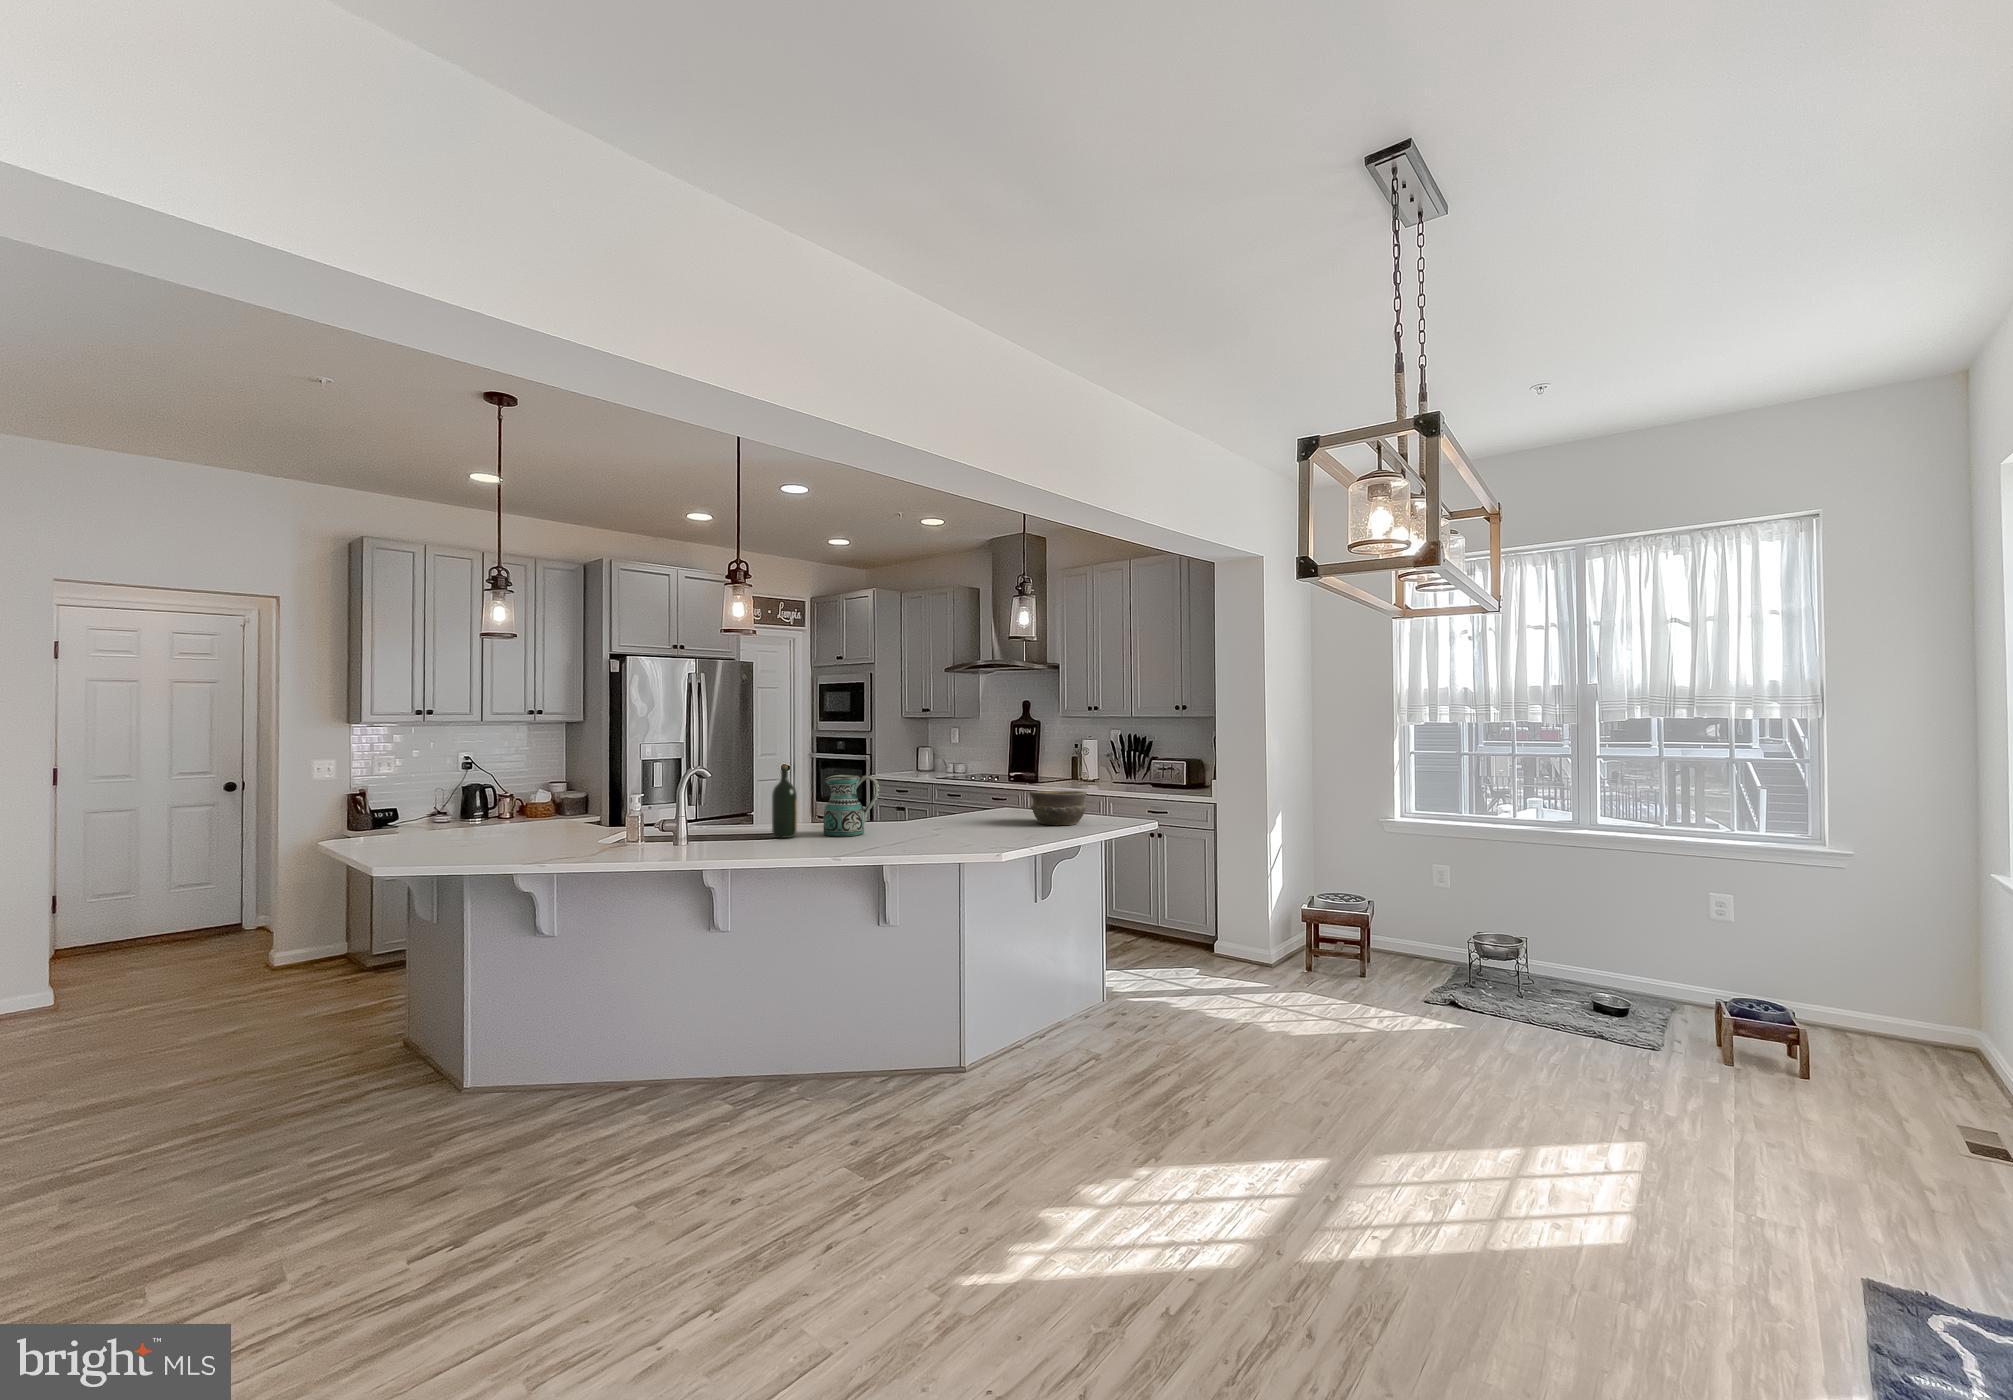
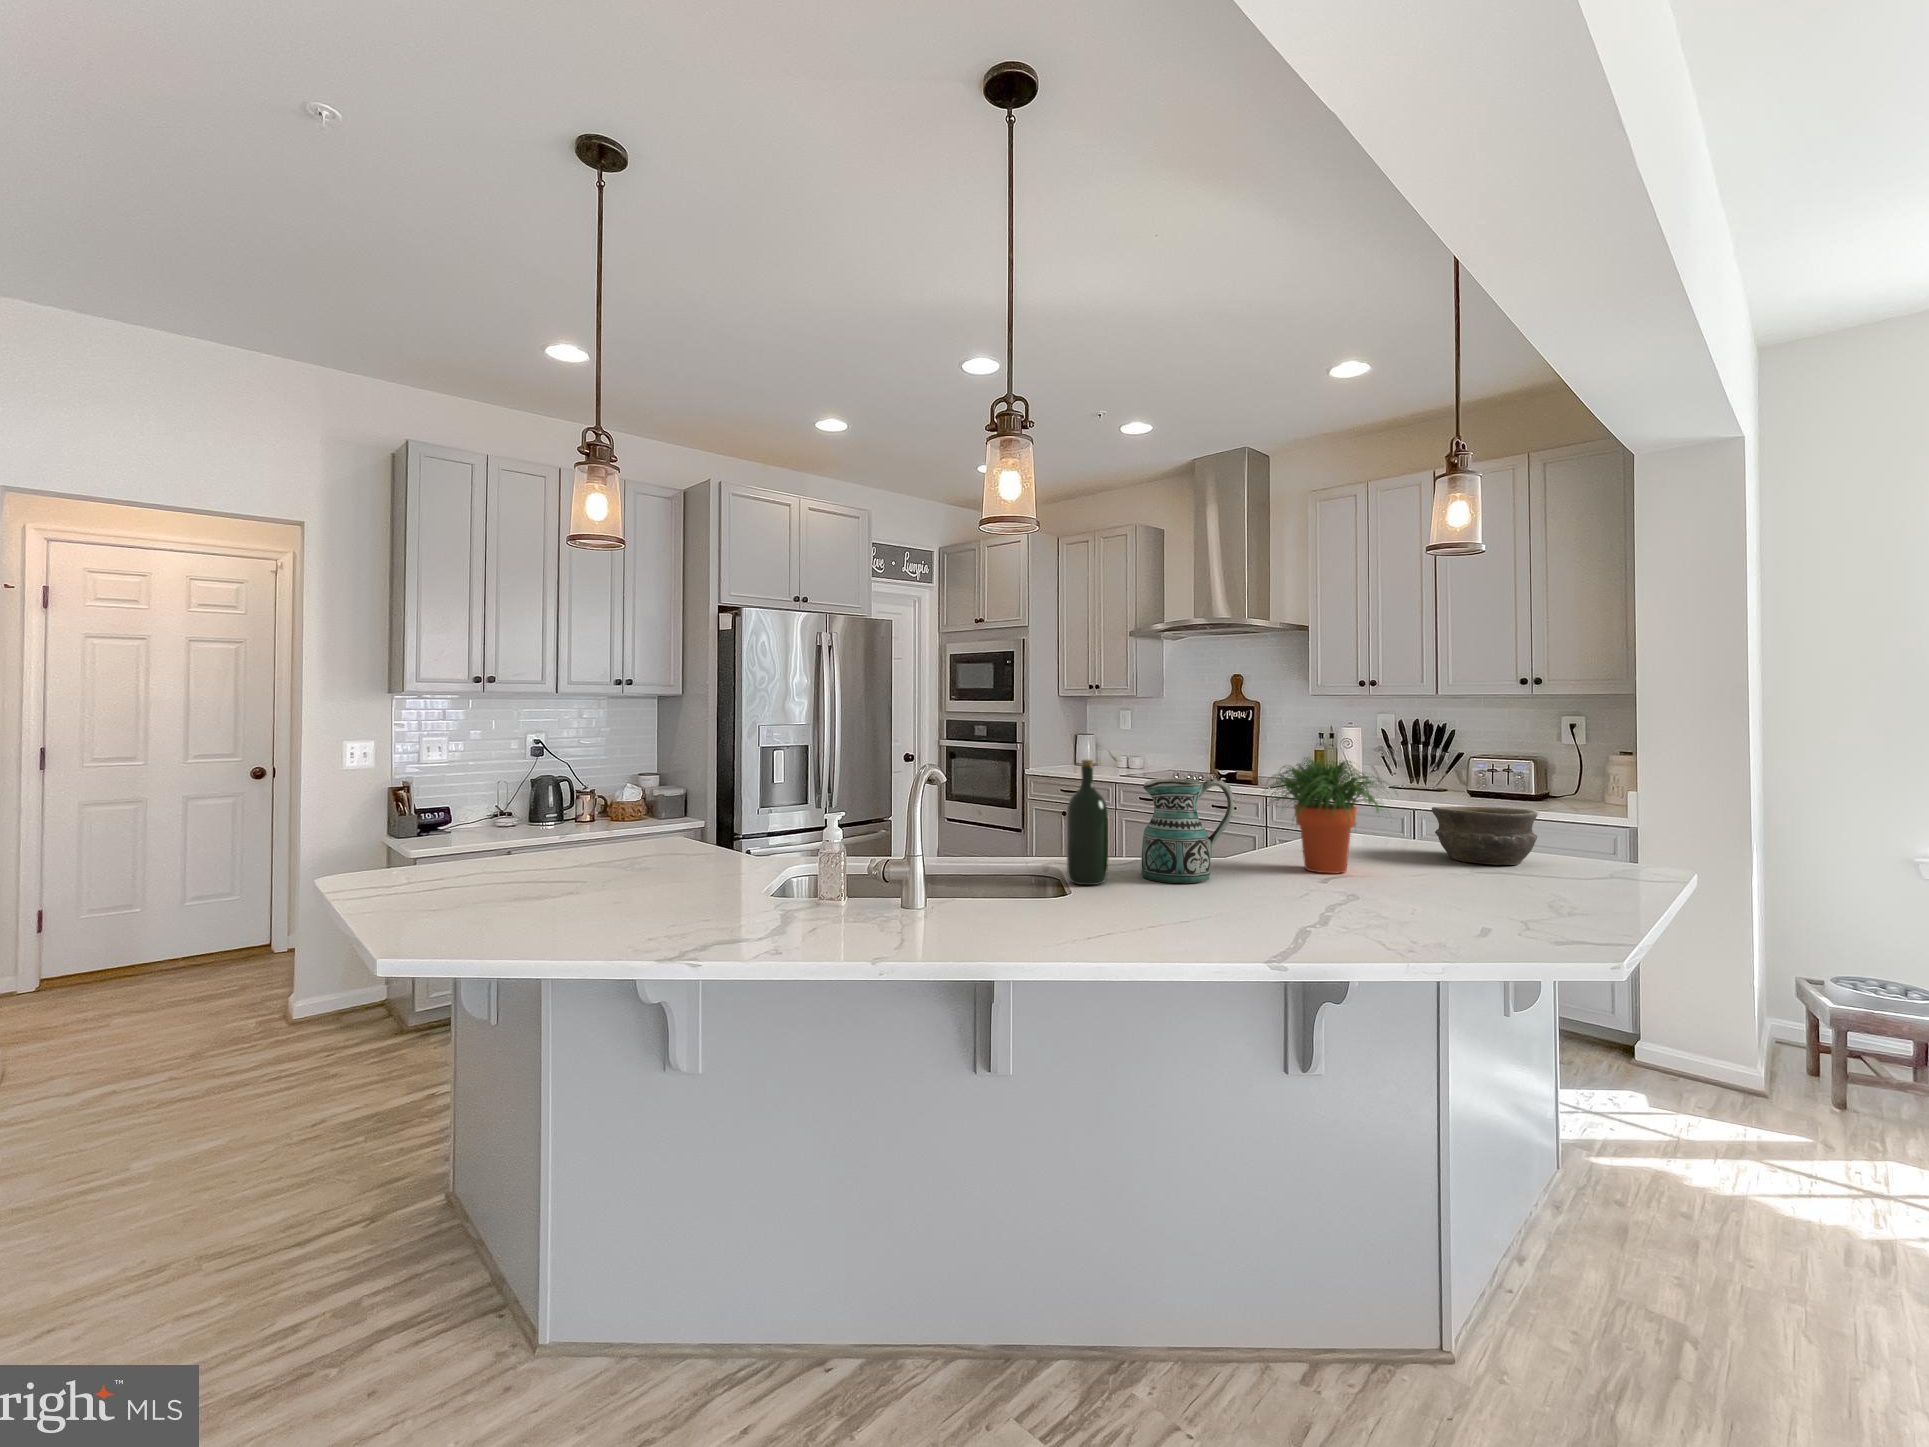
potted plant: none [904,761,983,831] -> present [1264,757,1397,873]

